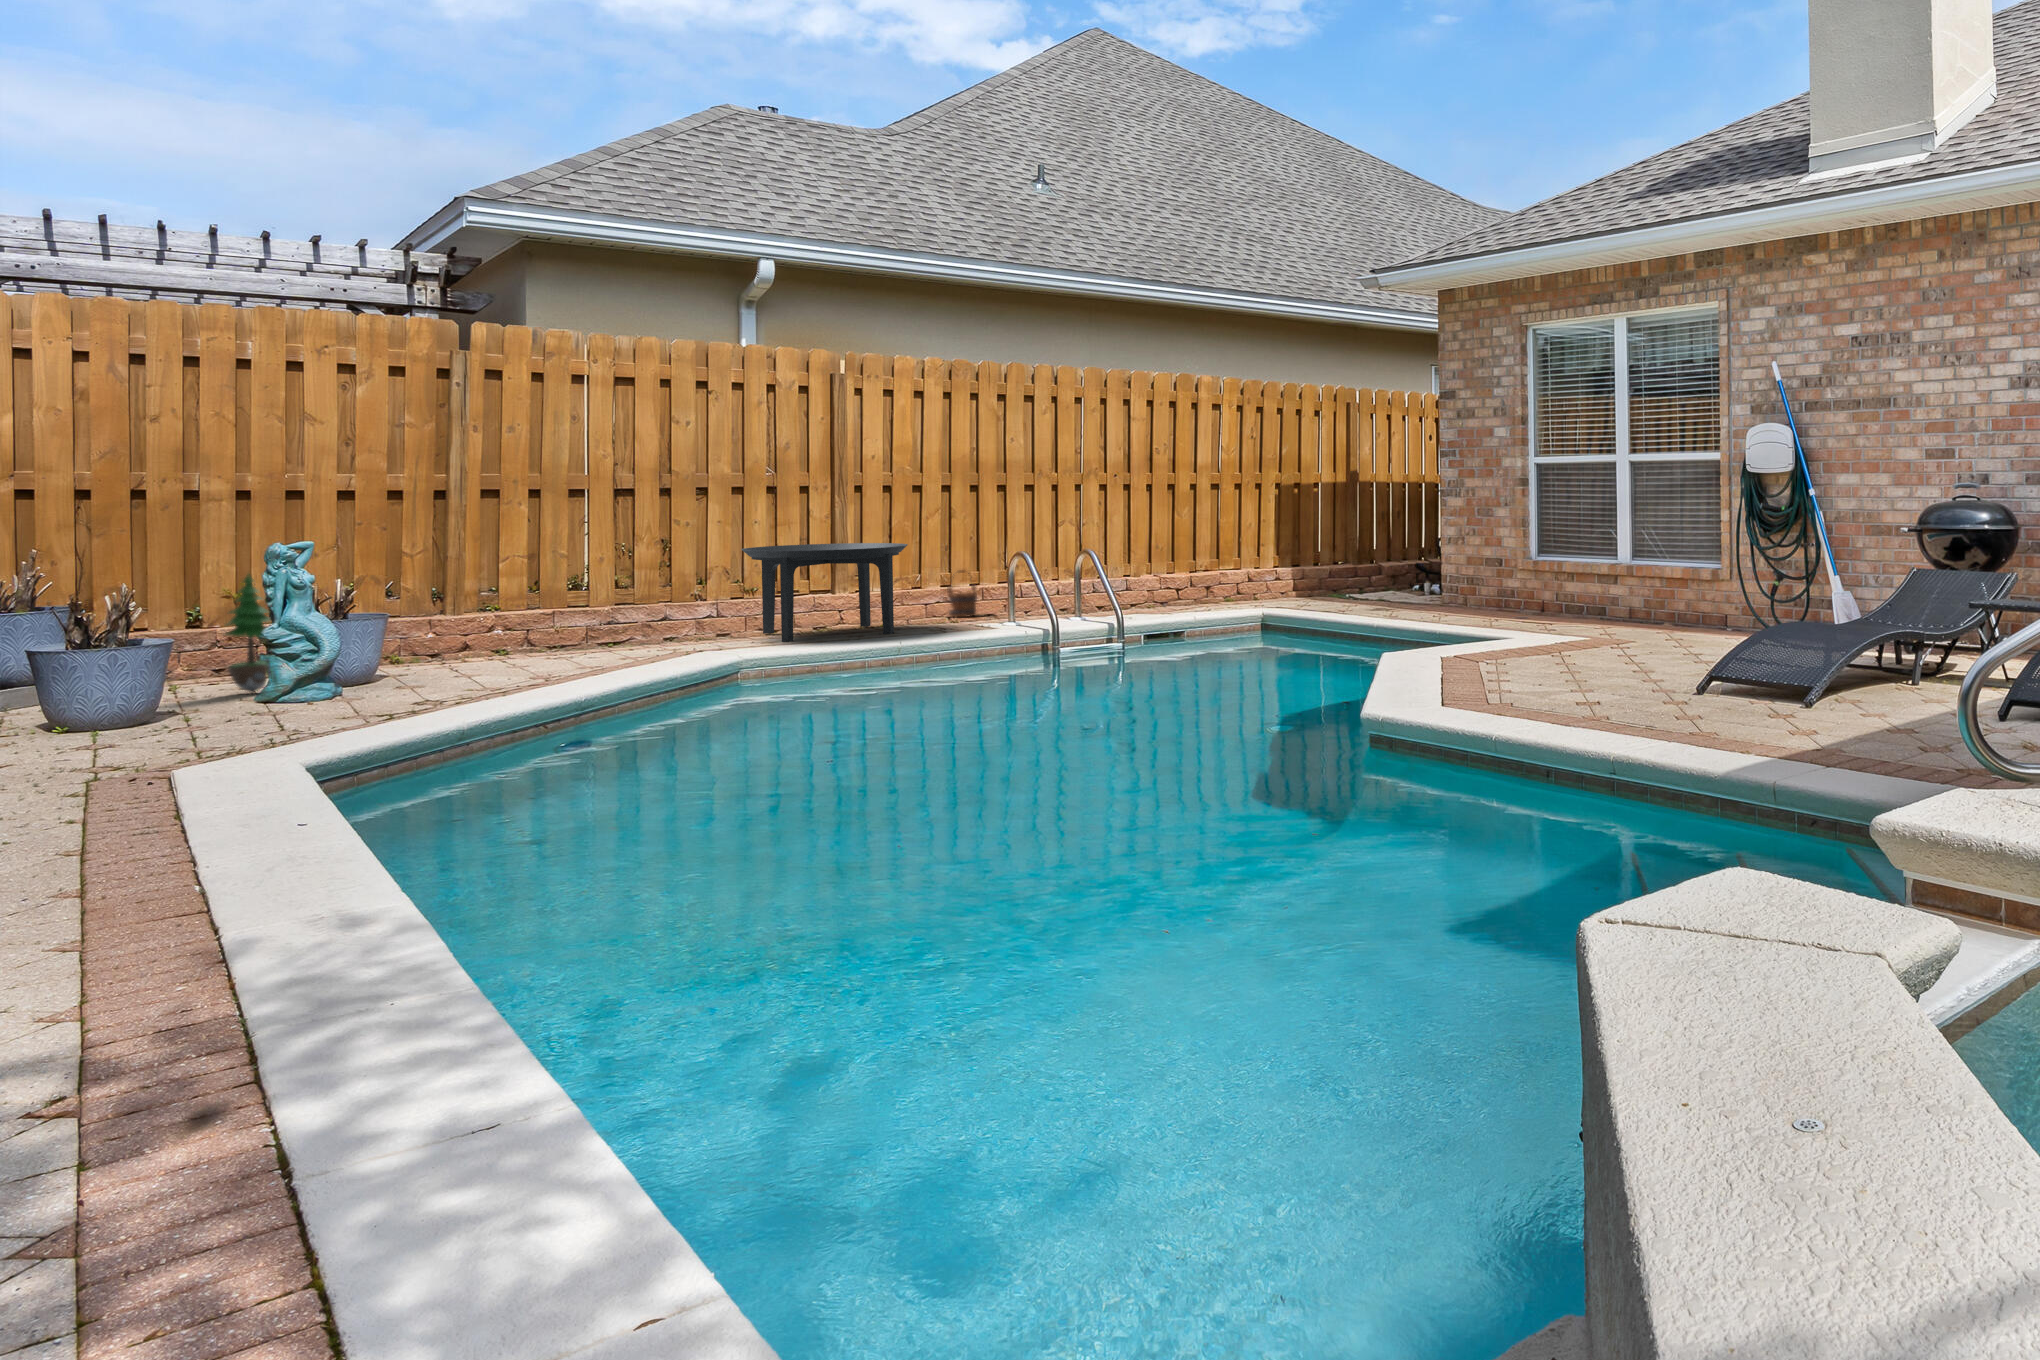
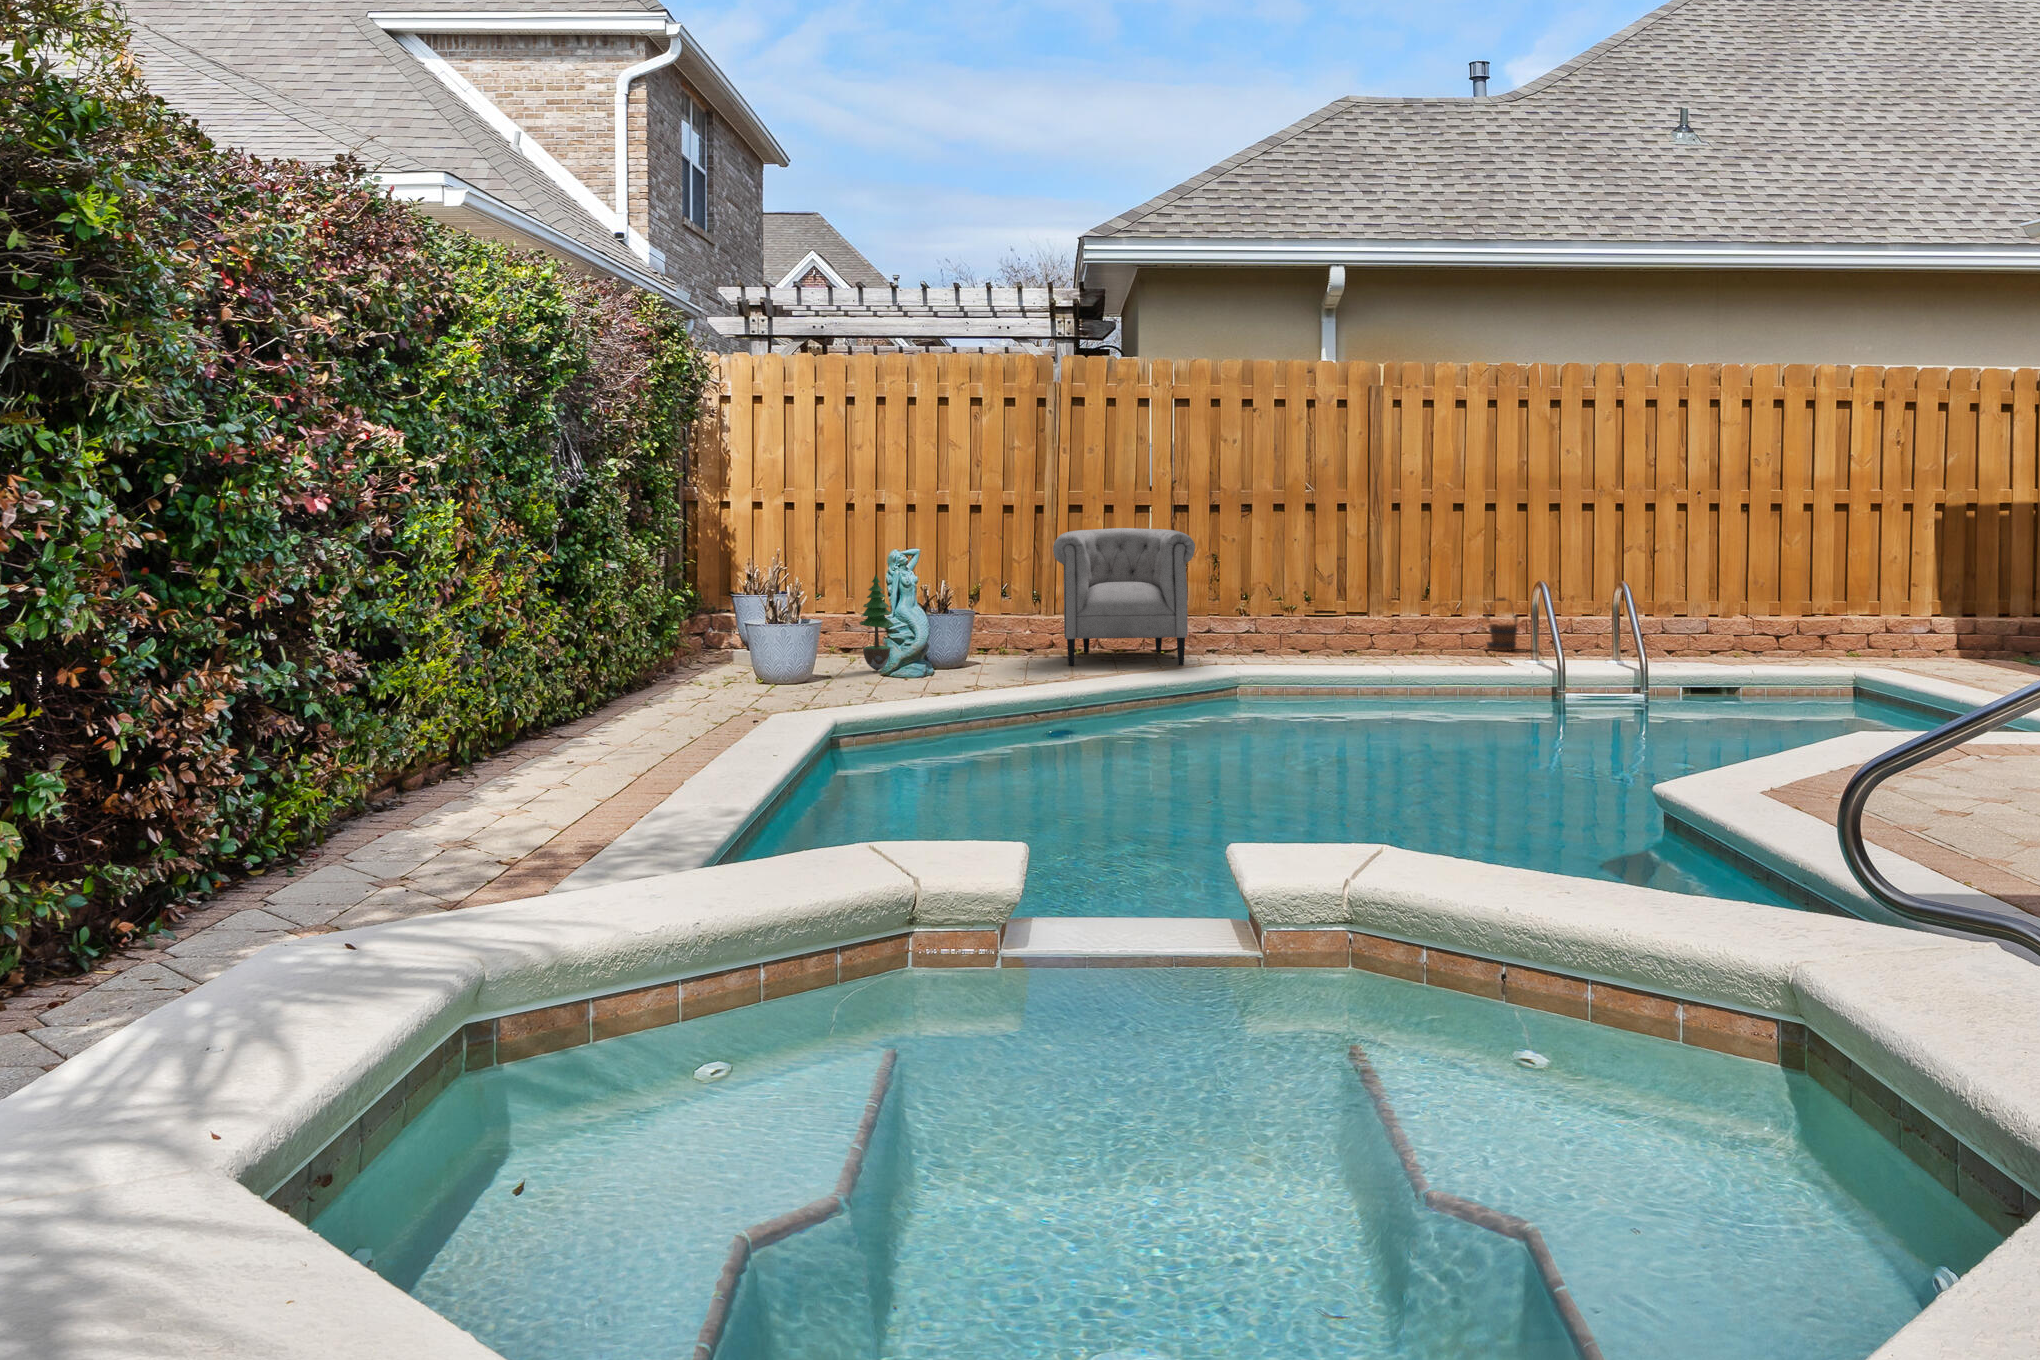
chair: none [485,515,675,666] -> present [1053,528,1195,666]
round table: present [741,543,908,642] -> none [1262,563,1420,667]

